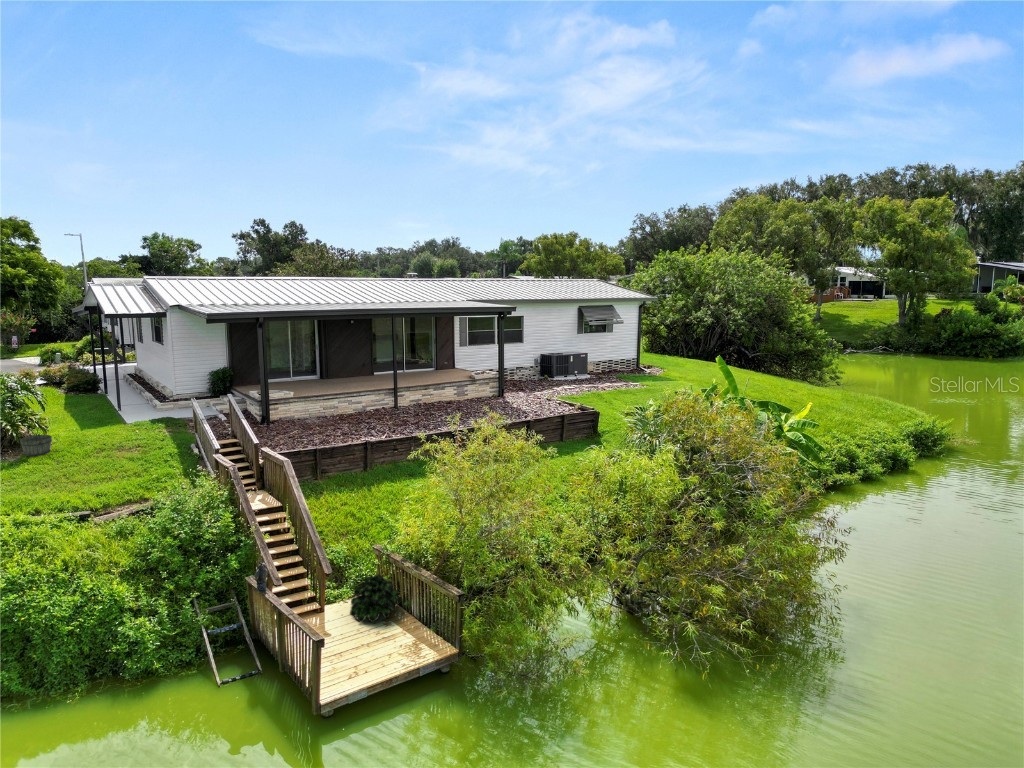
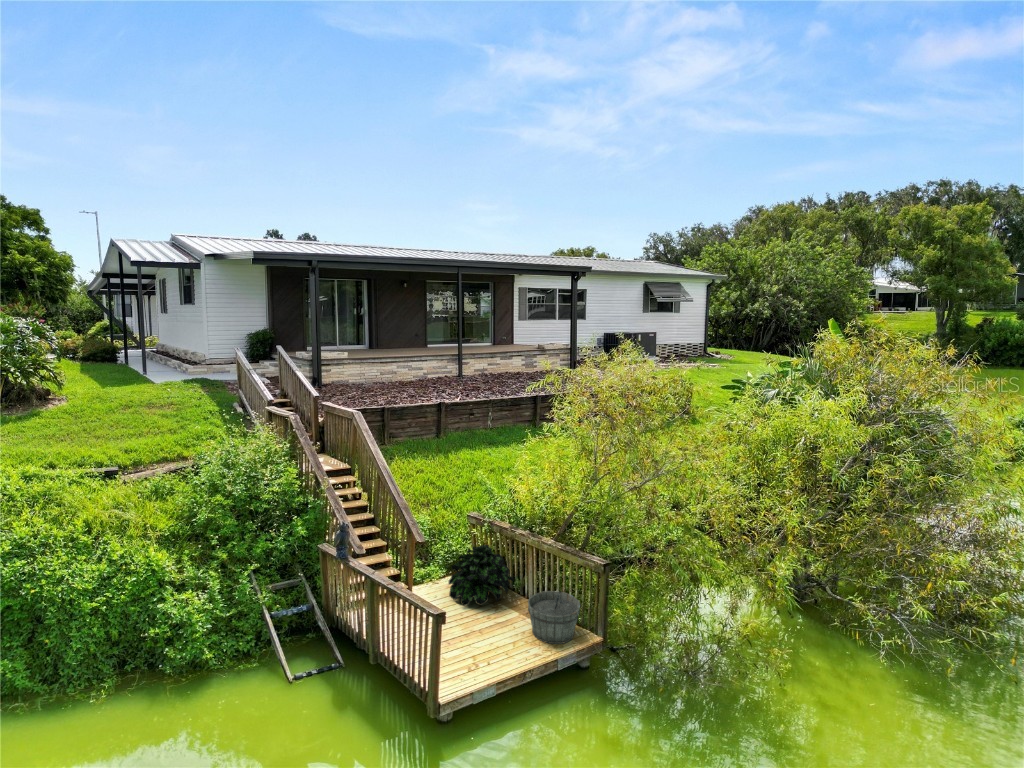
wooden bucket: present [20,434,52,456] -> present [528,591,580,644]

